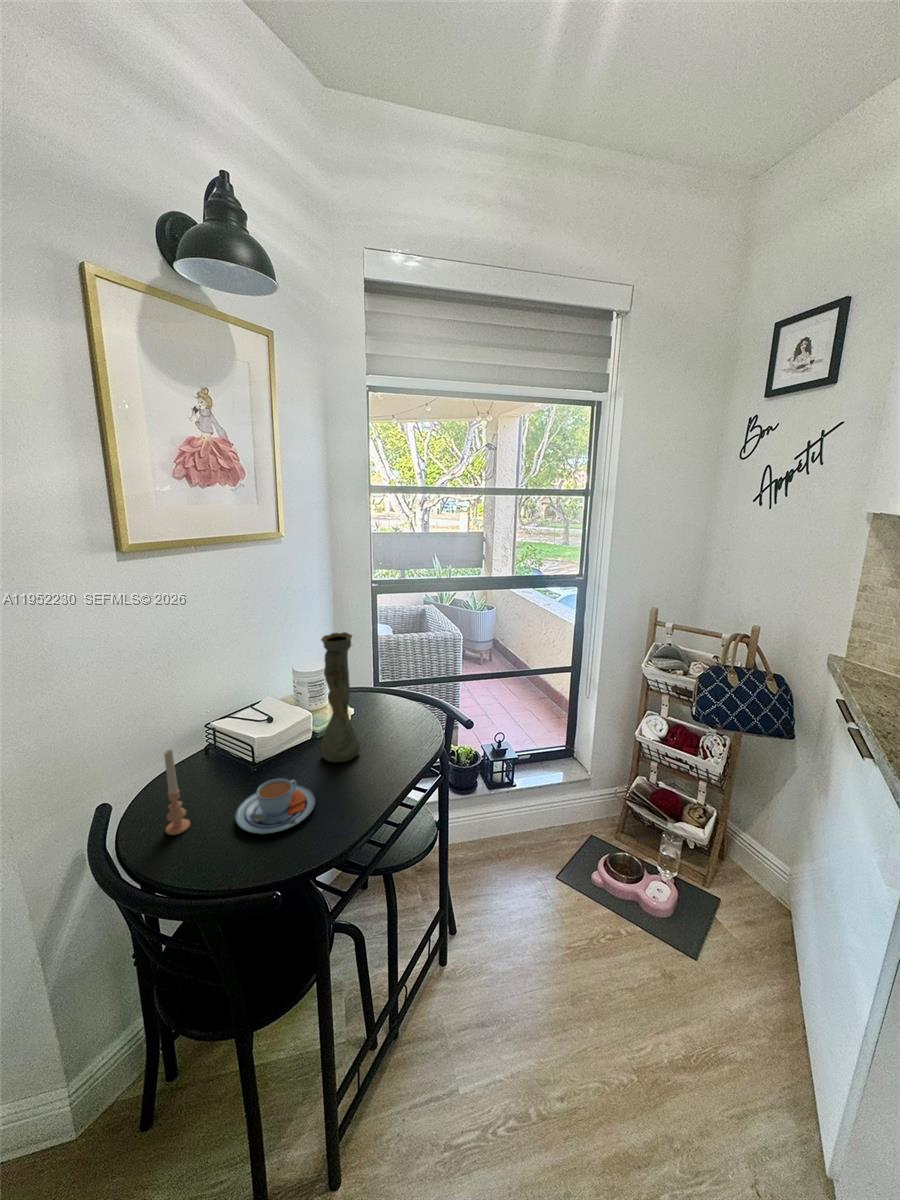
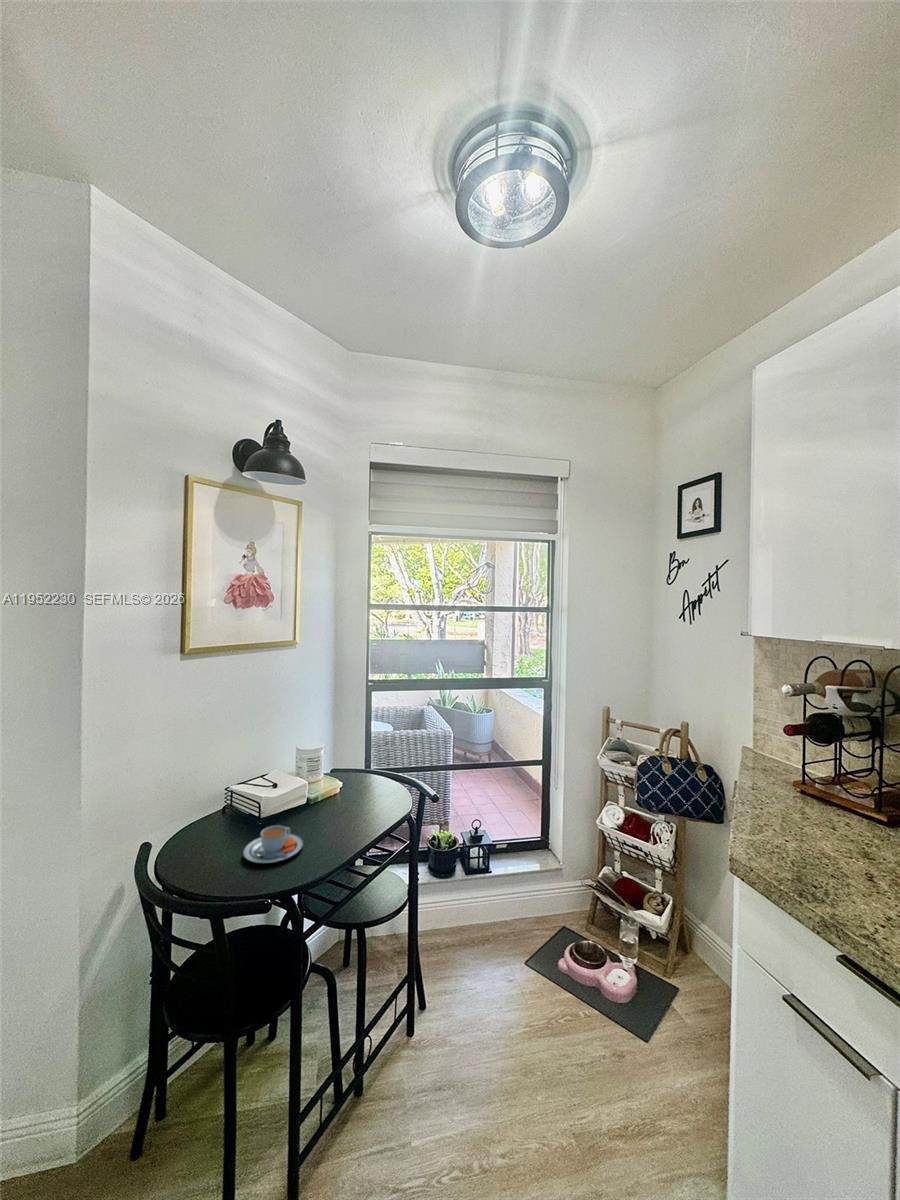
vase: present [320,632,359,762] -> none [312,716,342,820]
candle: present [164,749,190,835] -> none [192,796,210,864]

